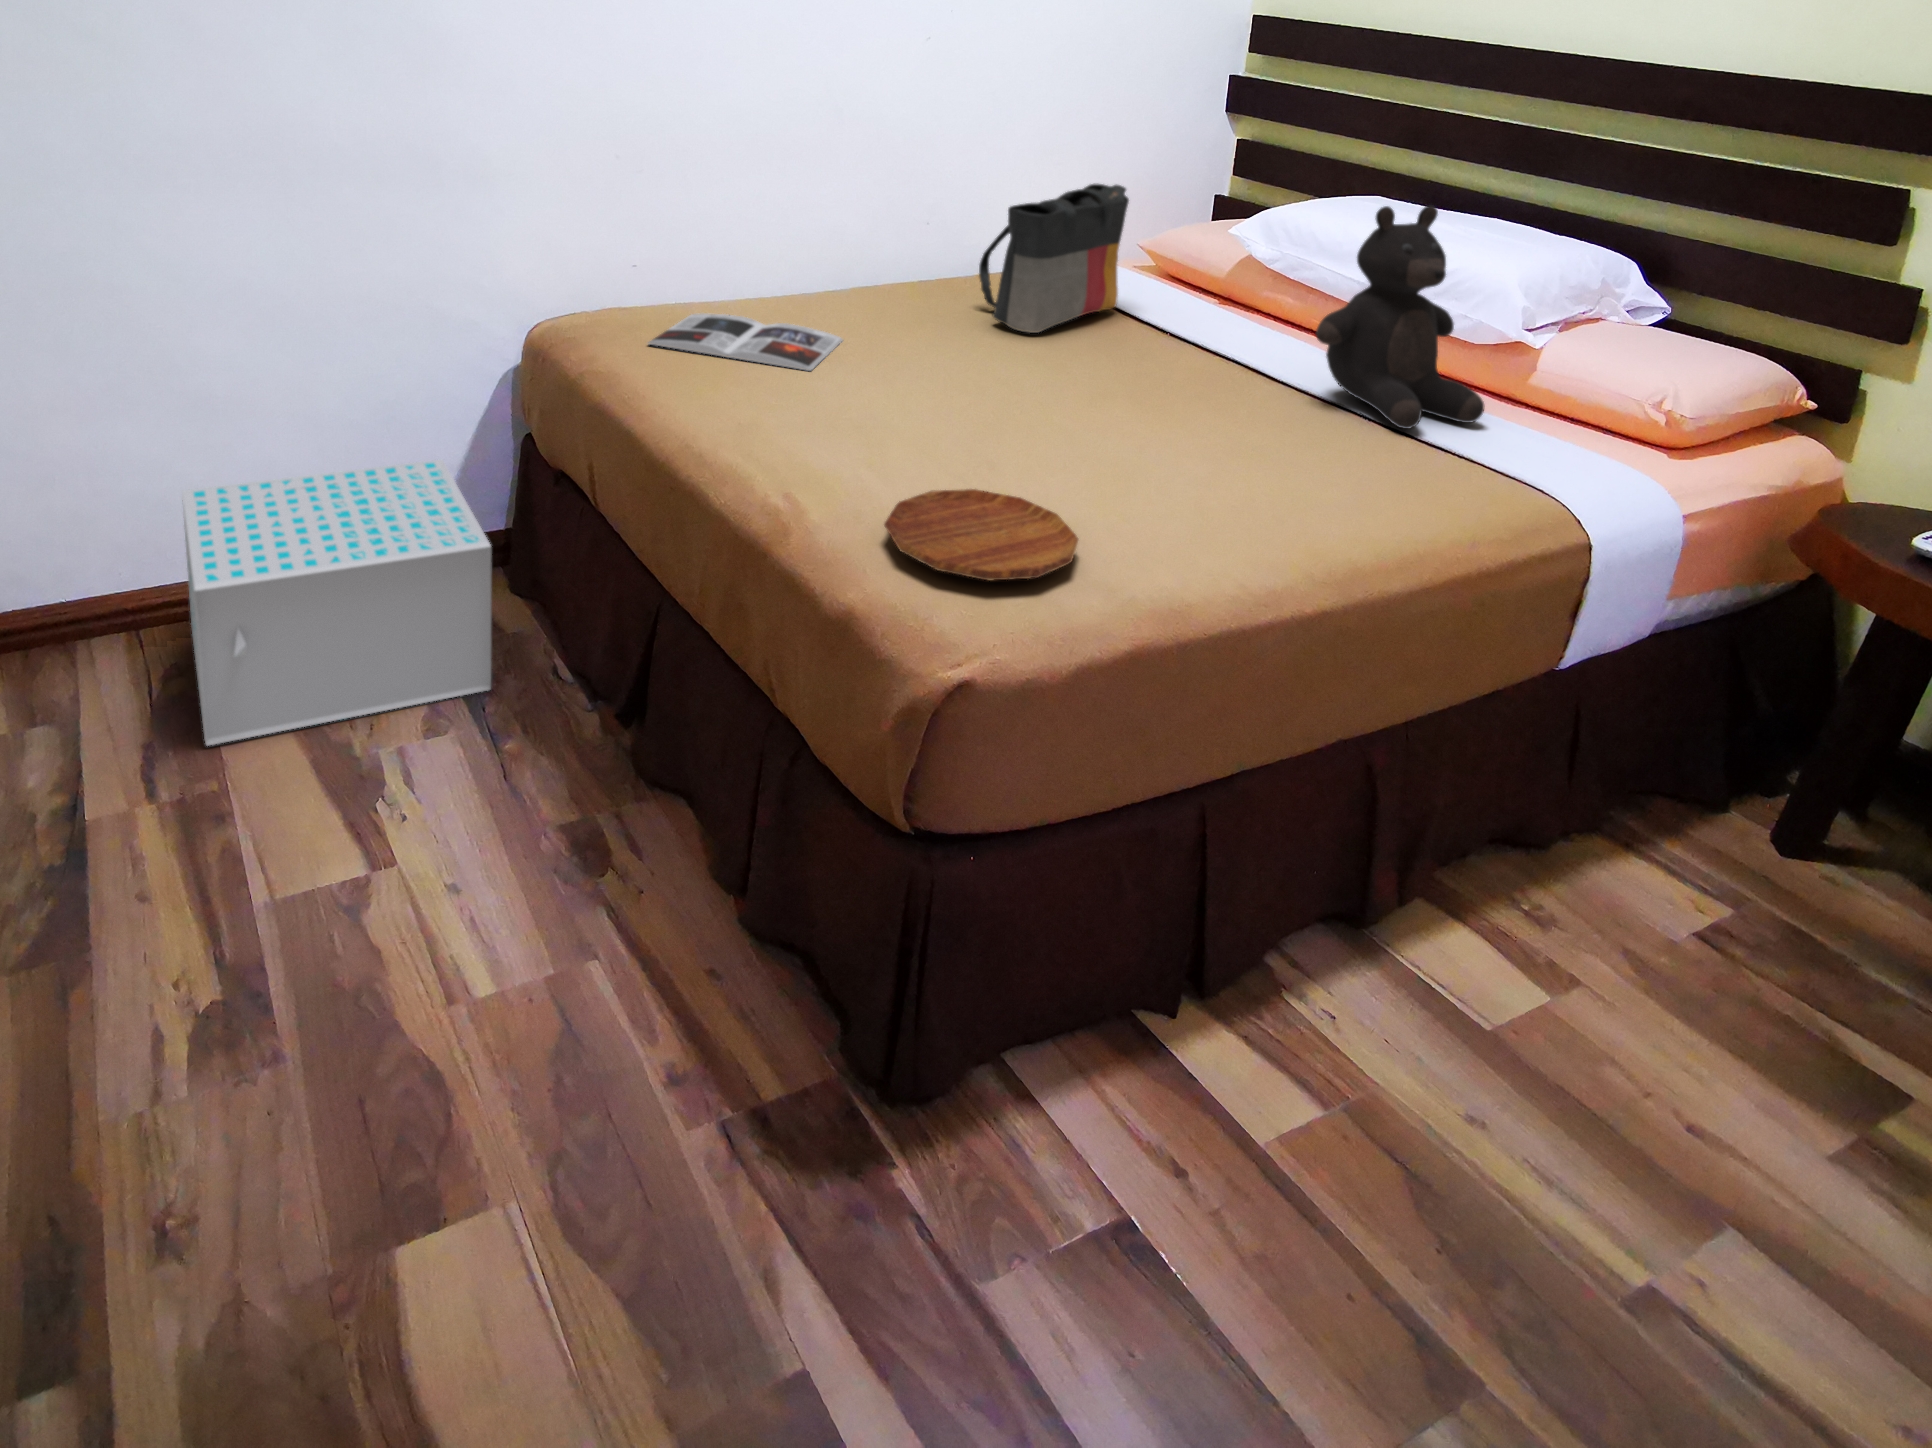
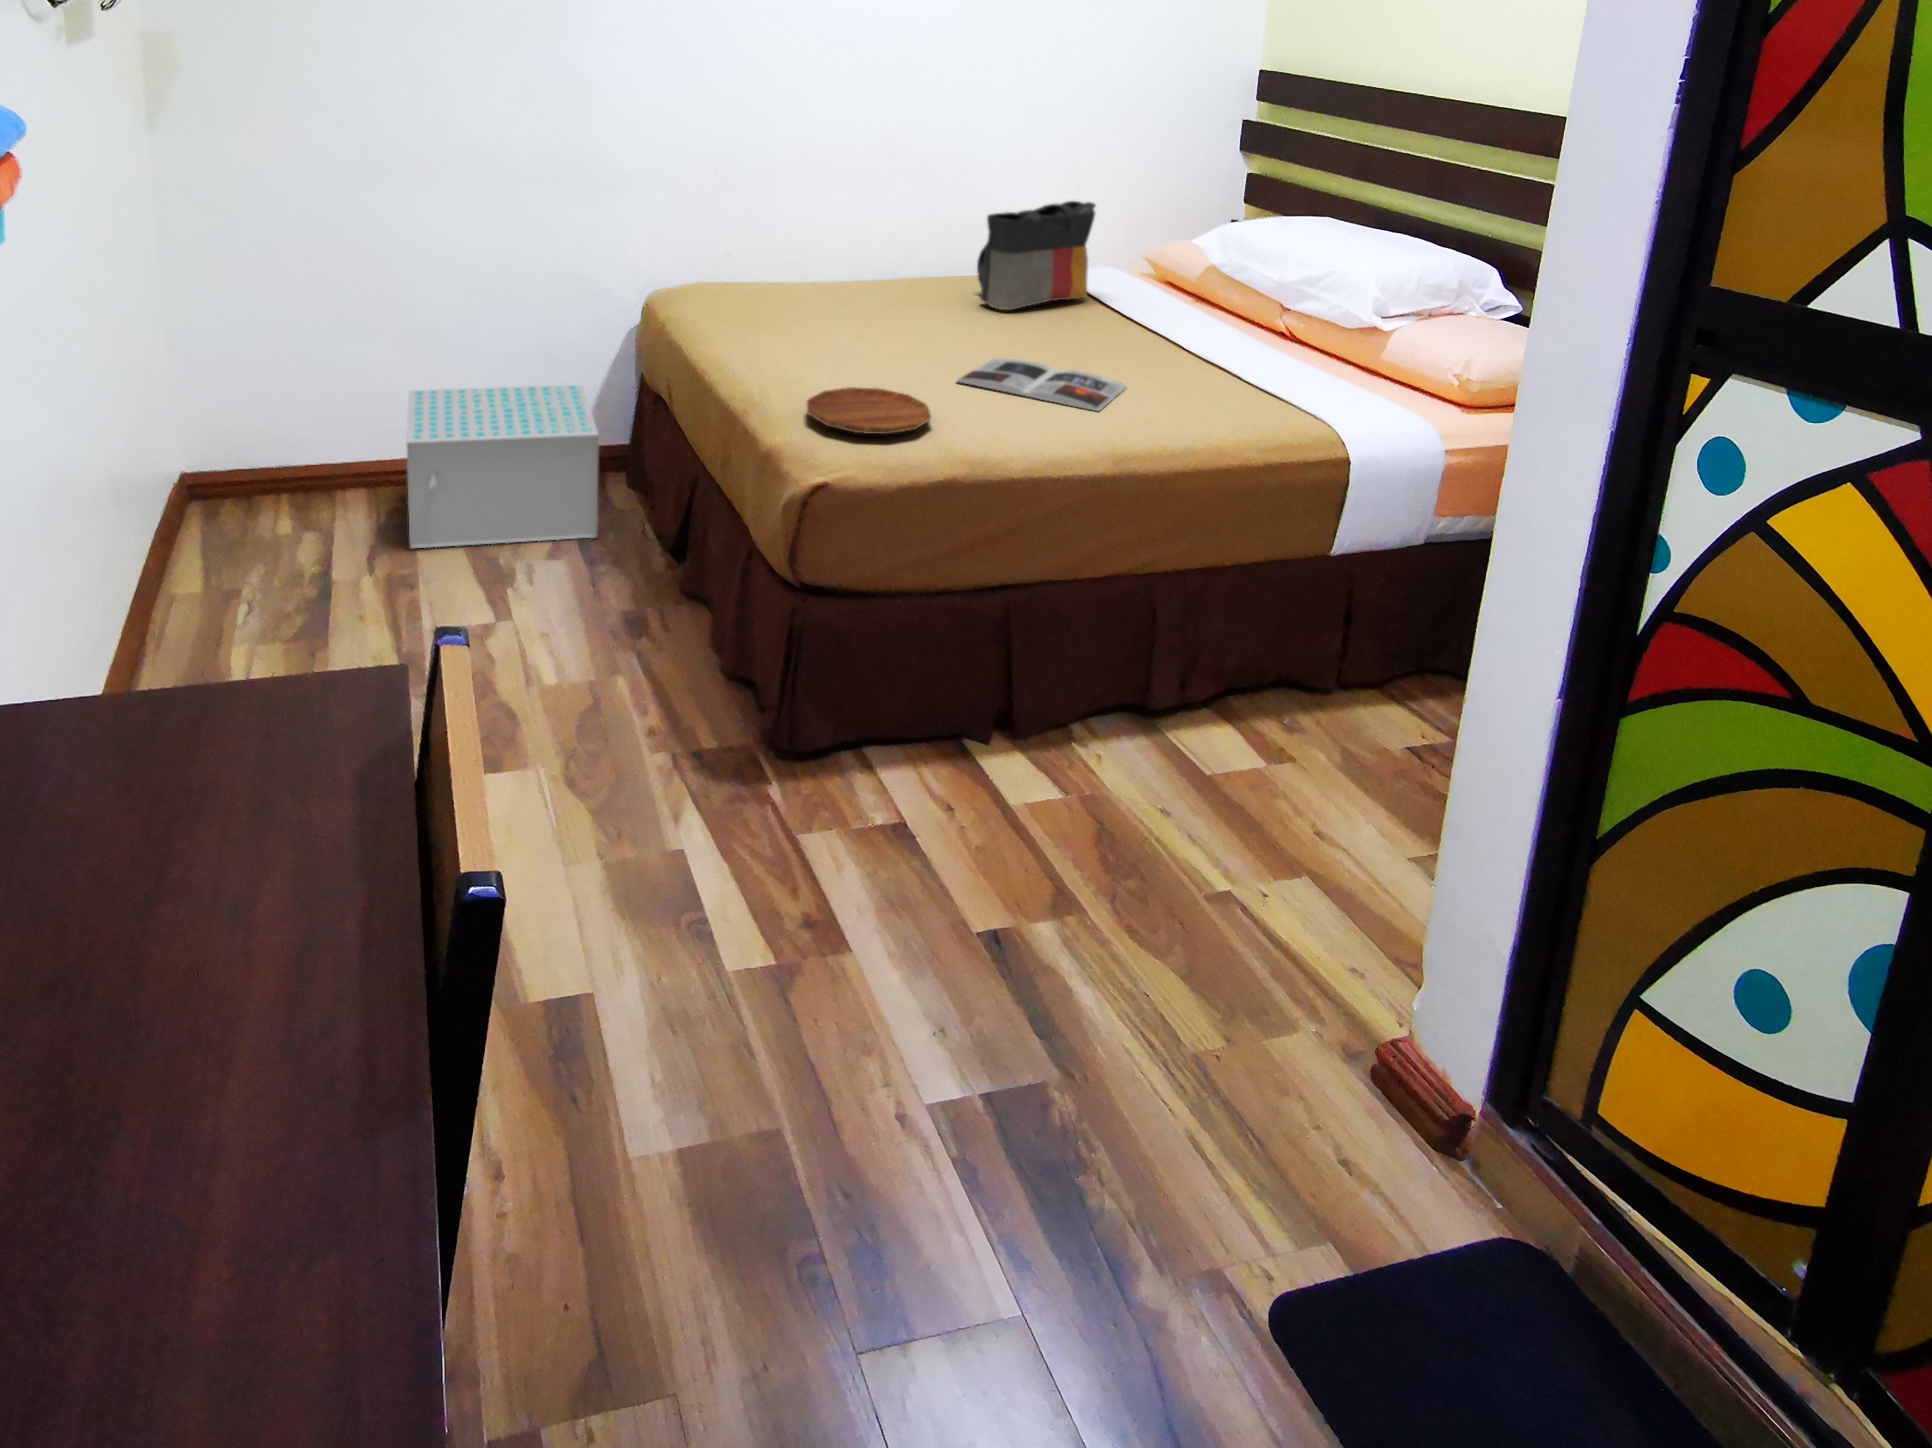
teddy bear: present [1316,205,1484,429] -> none [1190,215,1316,381]
magazine: present [649,313,843,371] -> present [957,358,1127,411]

